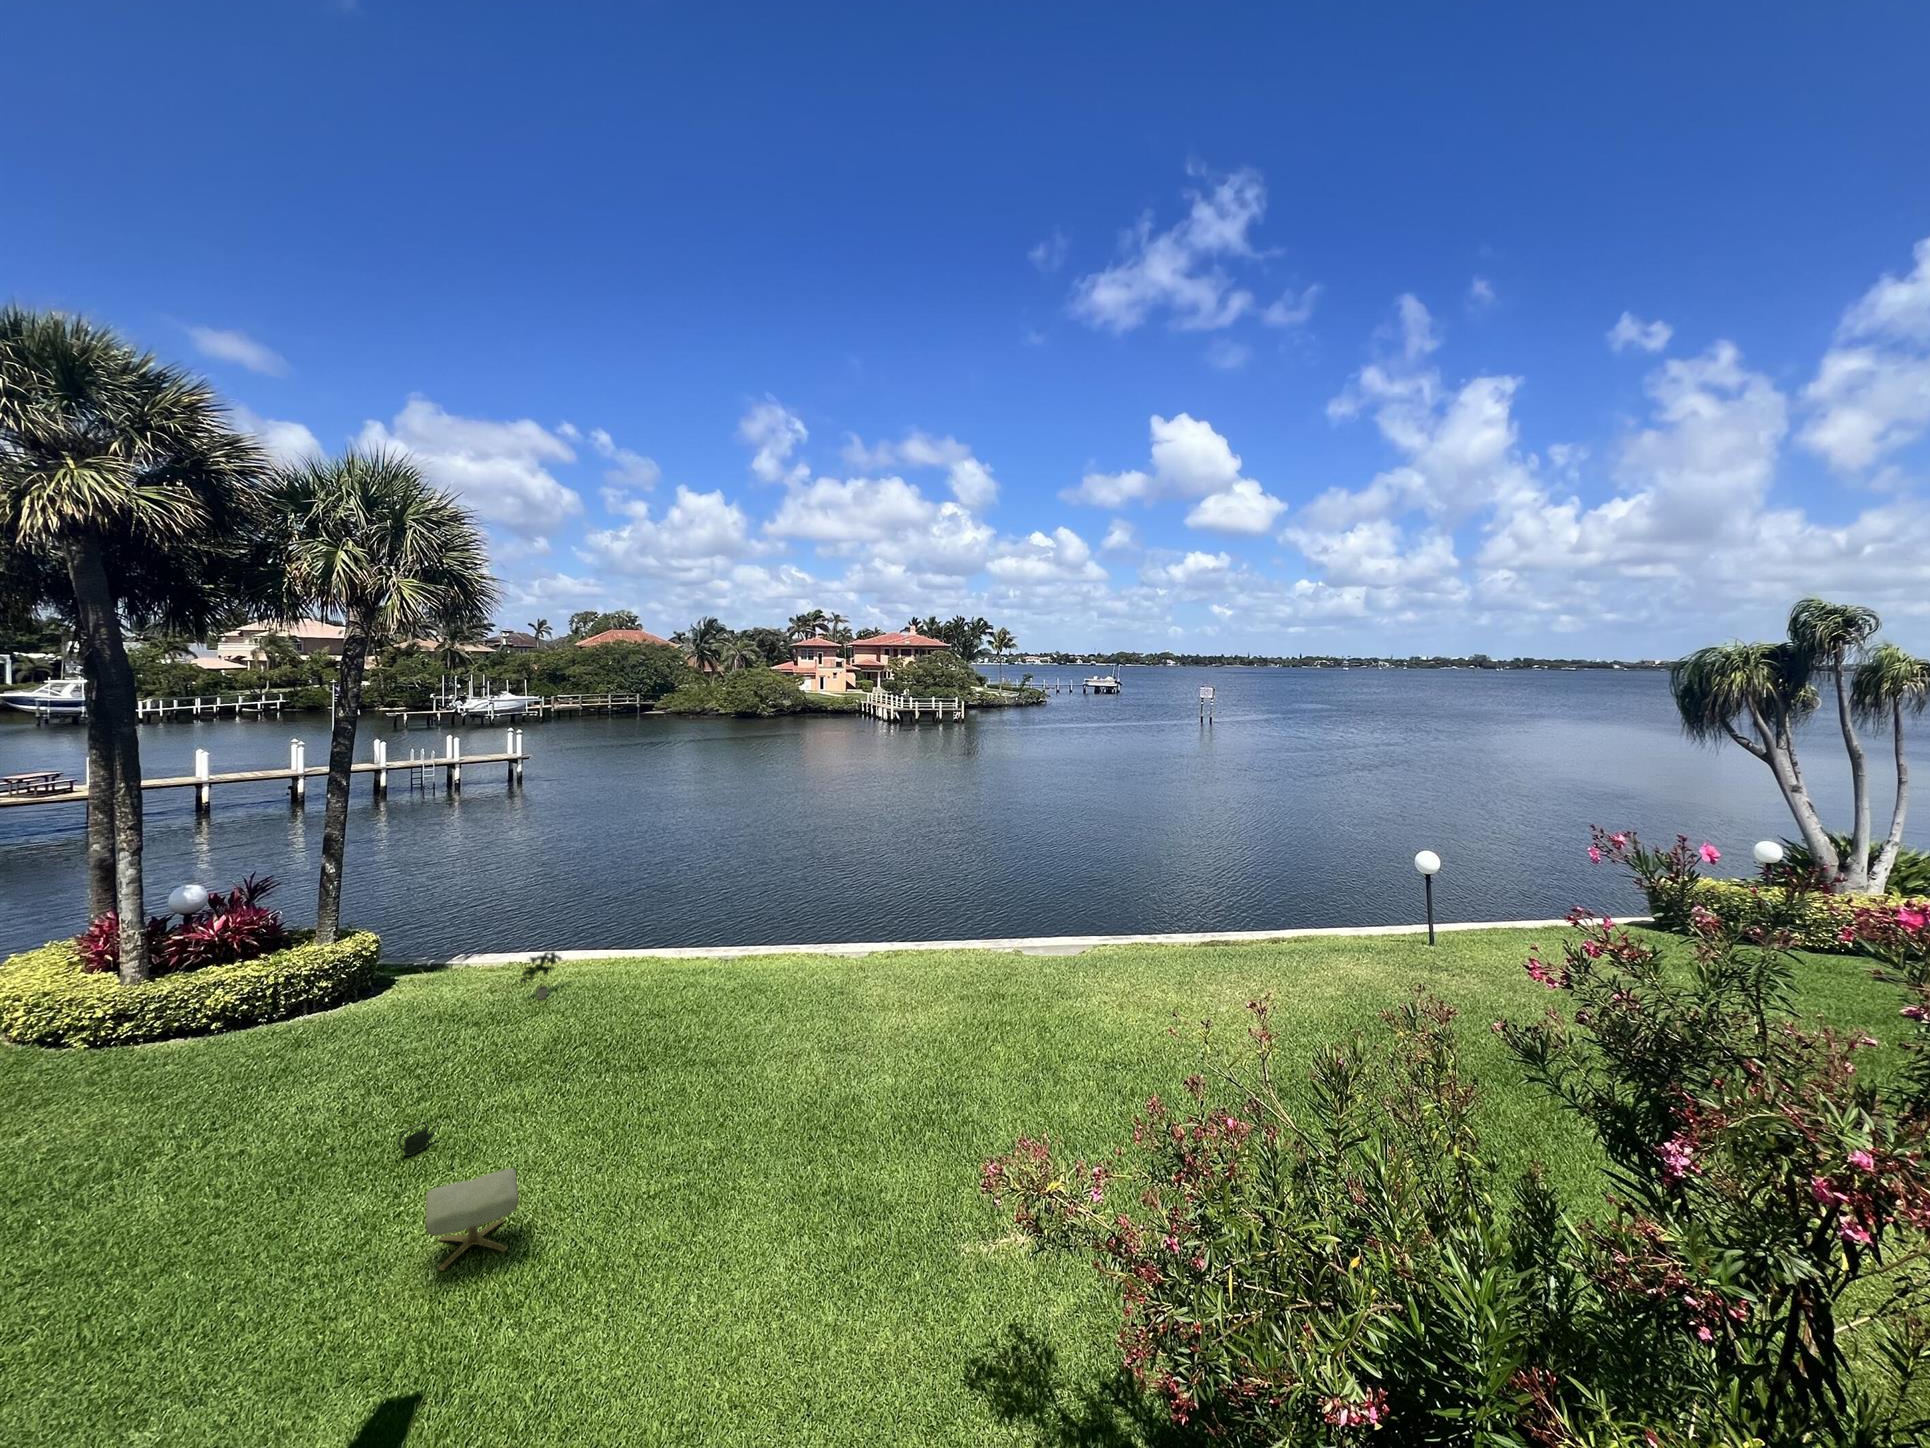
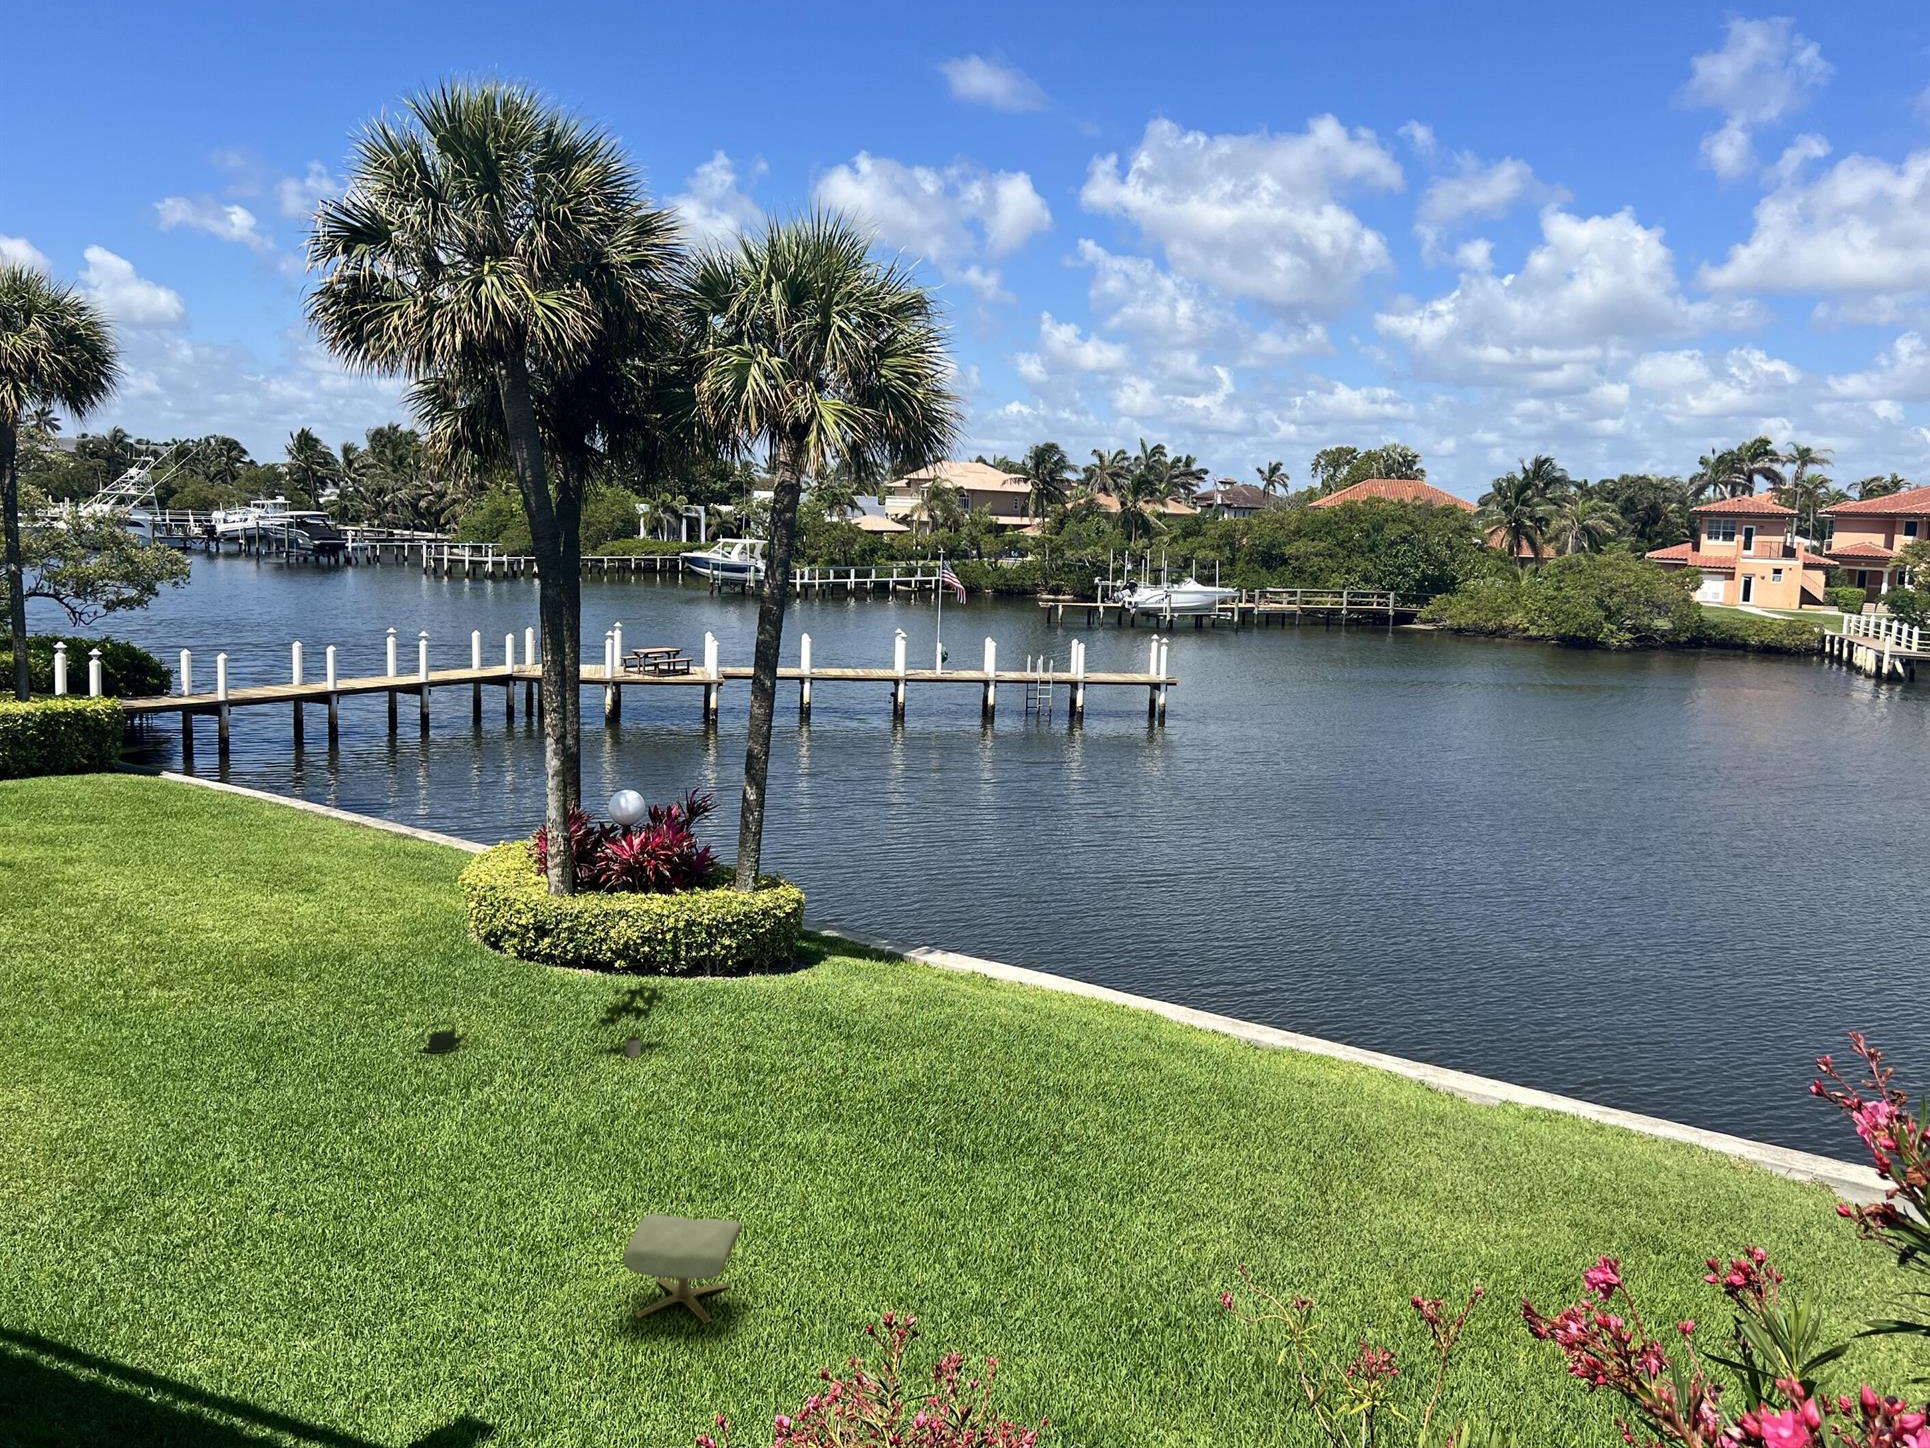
potted plant: present [520,952,562,999] -> present [599,985,666,1057]
watering can: present [397,1122,439,1156] -> present [421,1022,471,1053]

